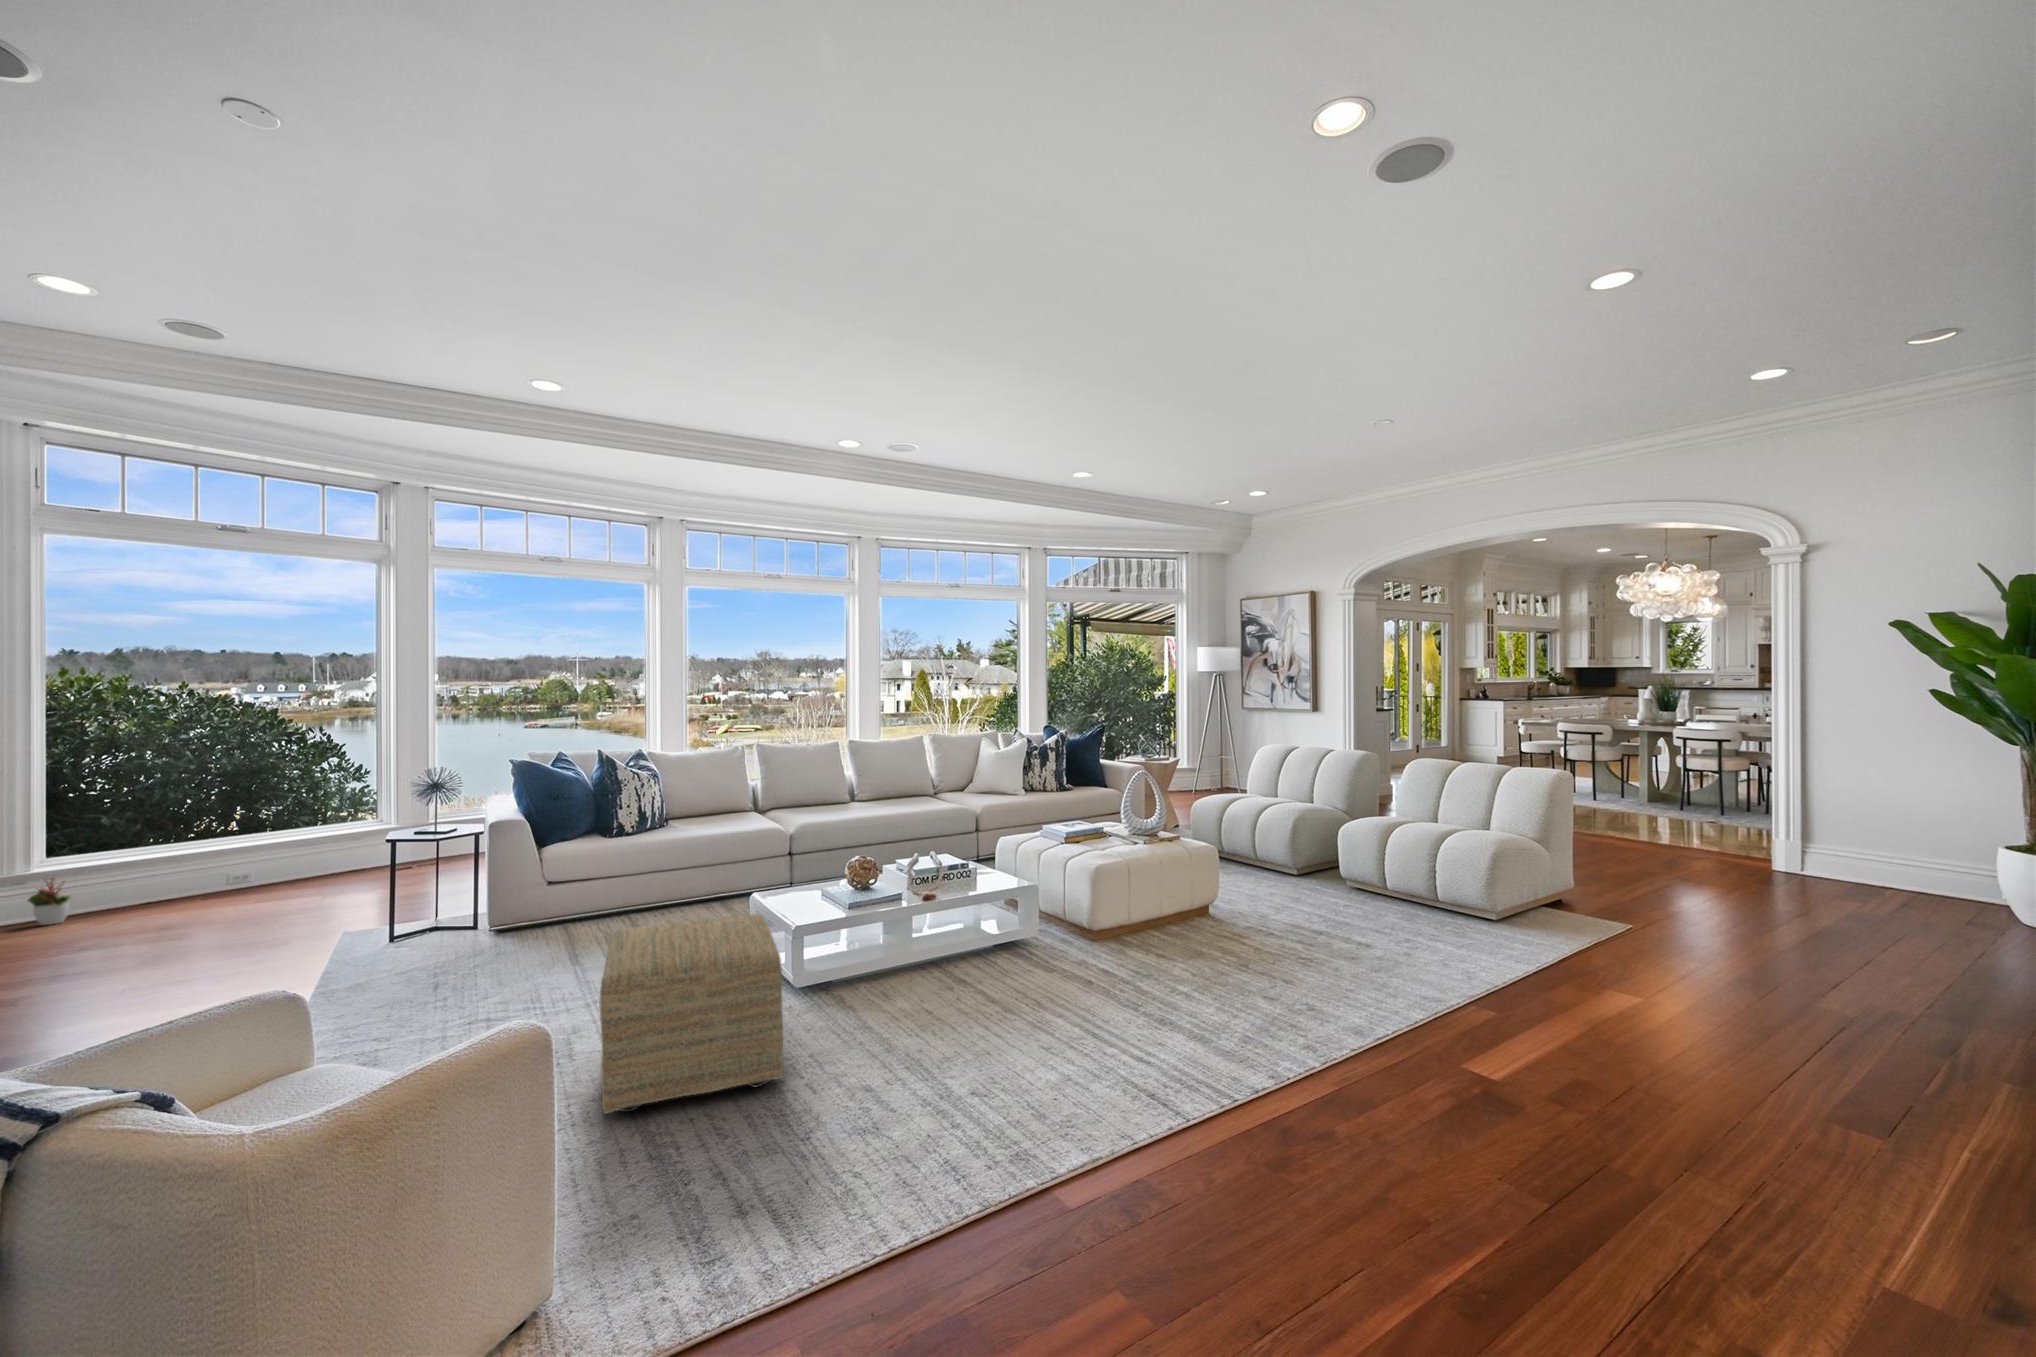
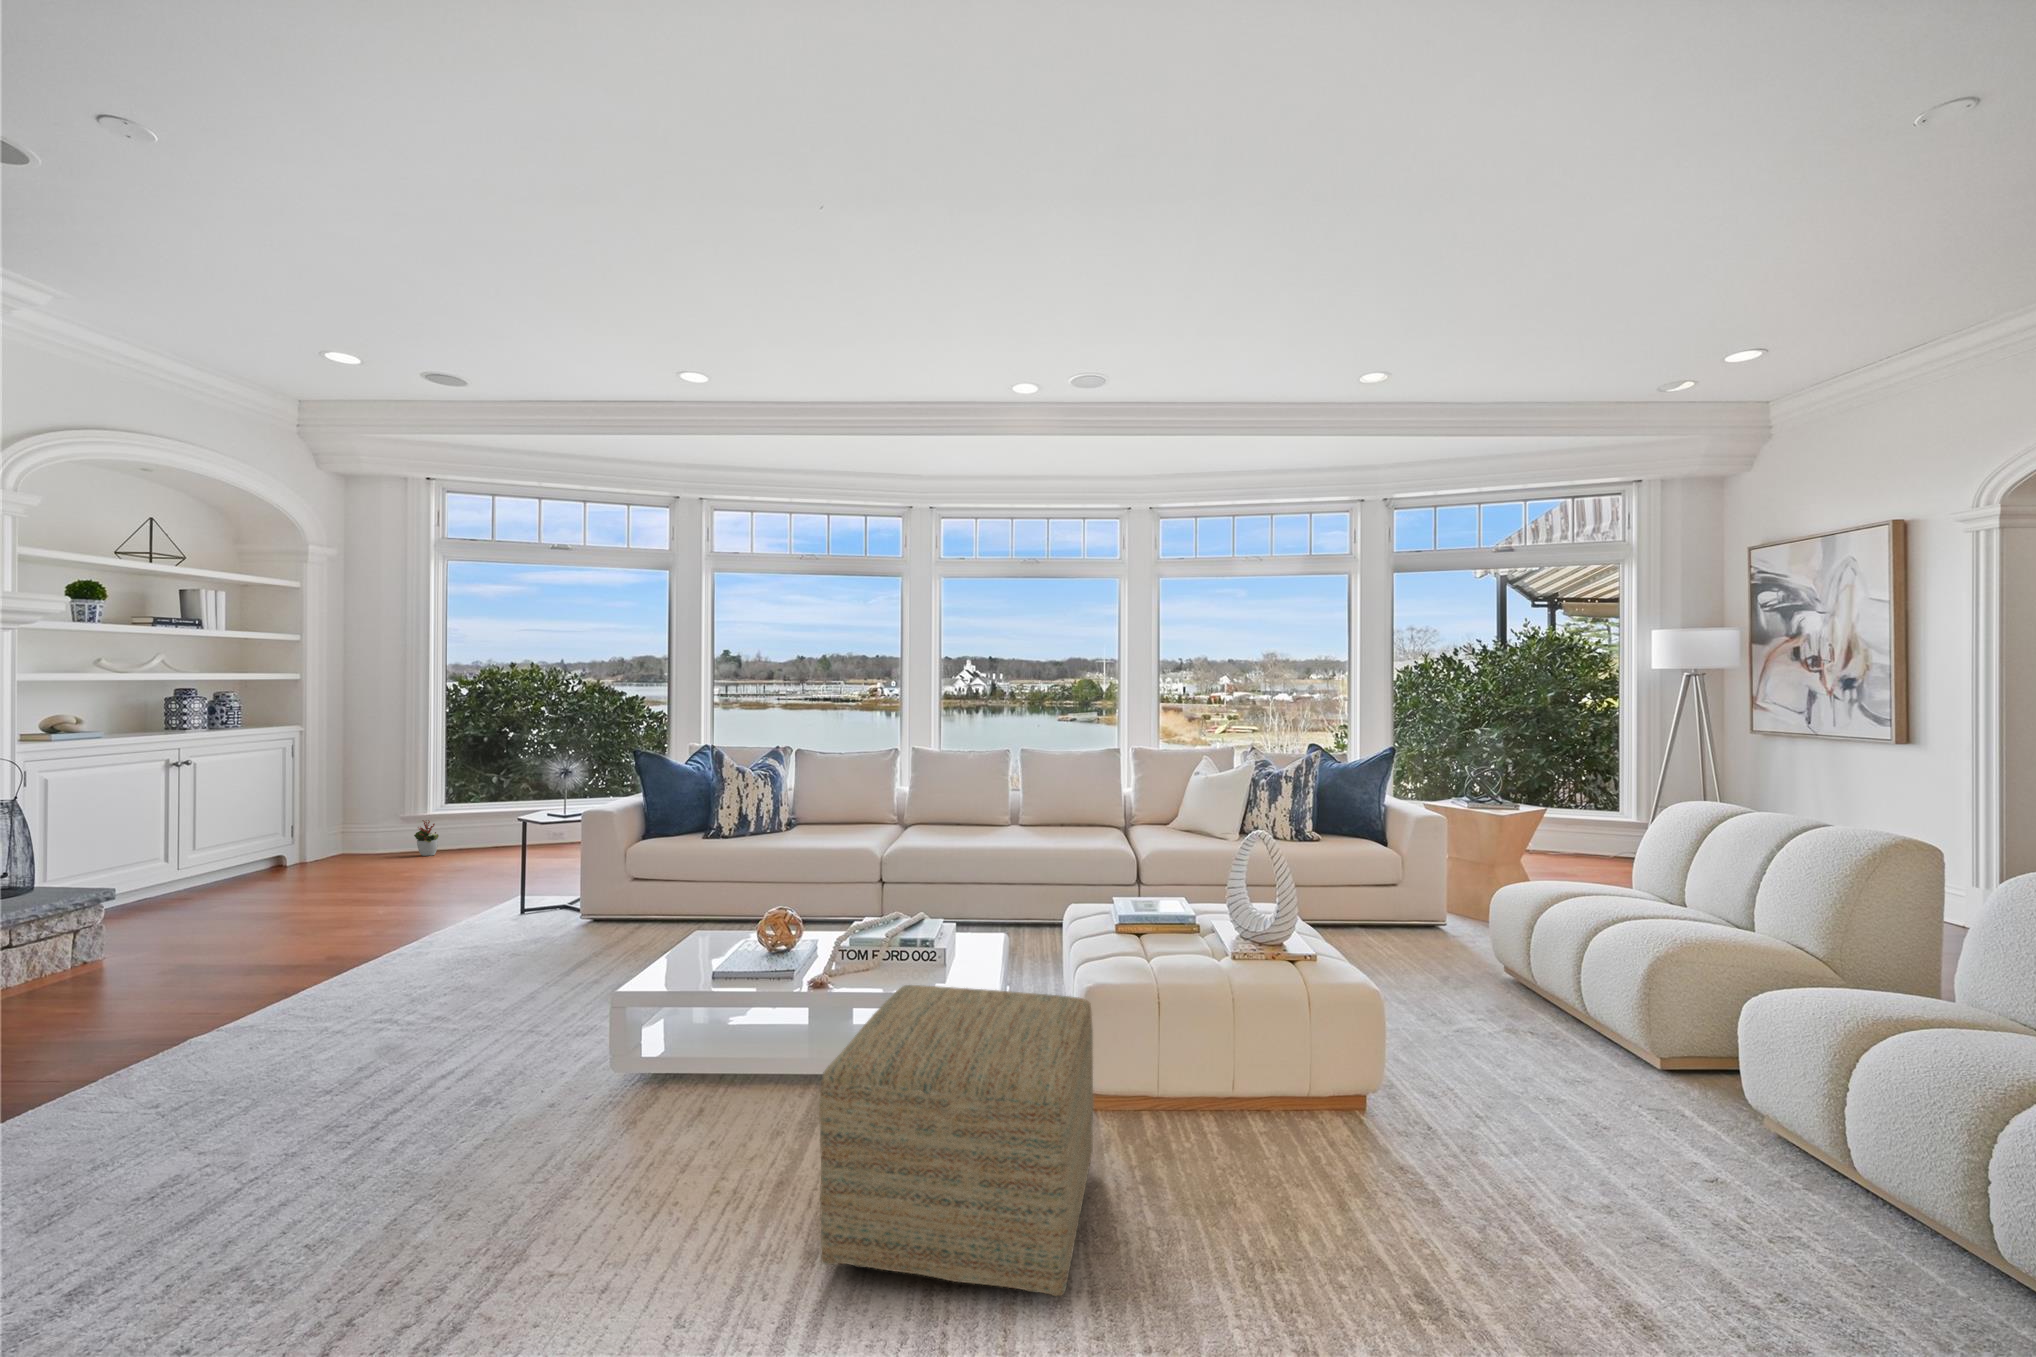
ottoman: present [600,914,783,1113] -> present [819,985,1093,1297]

